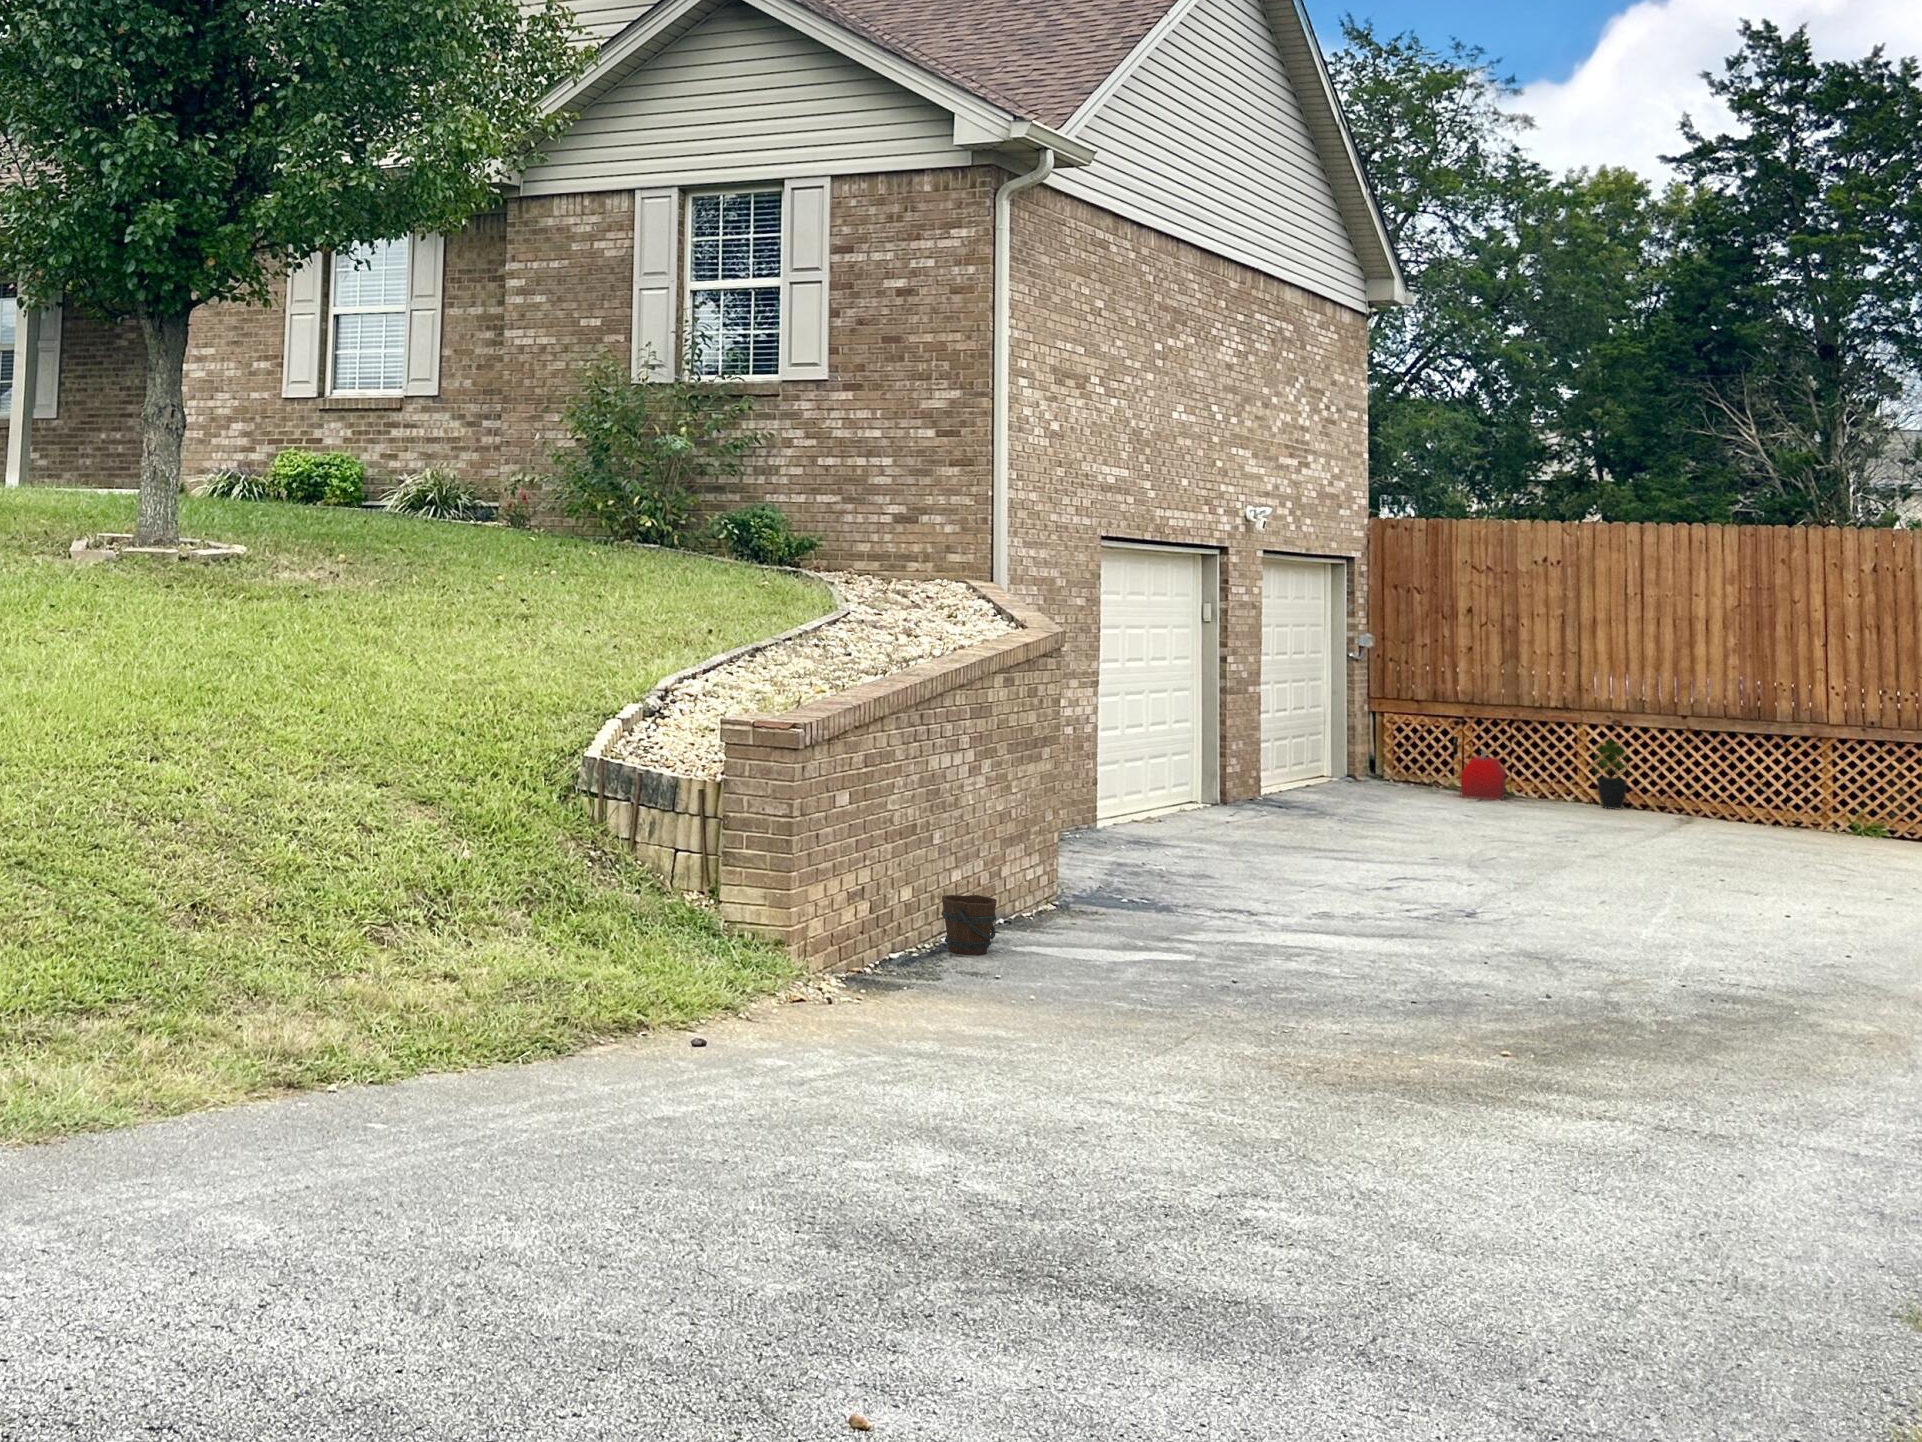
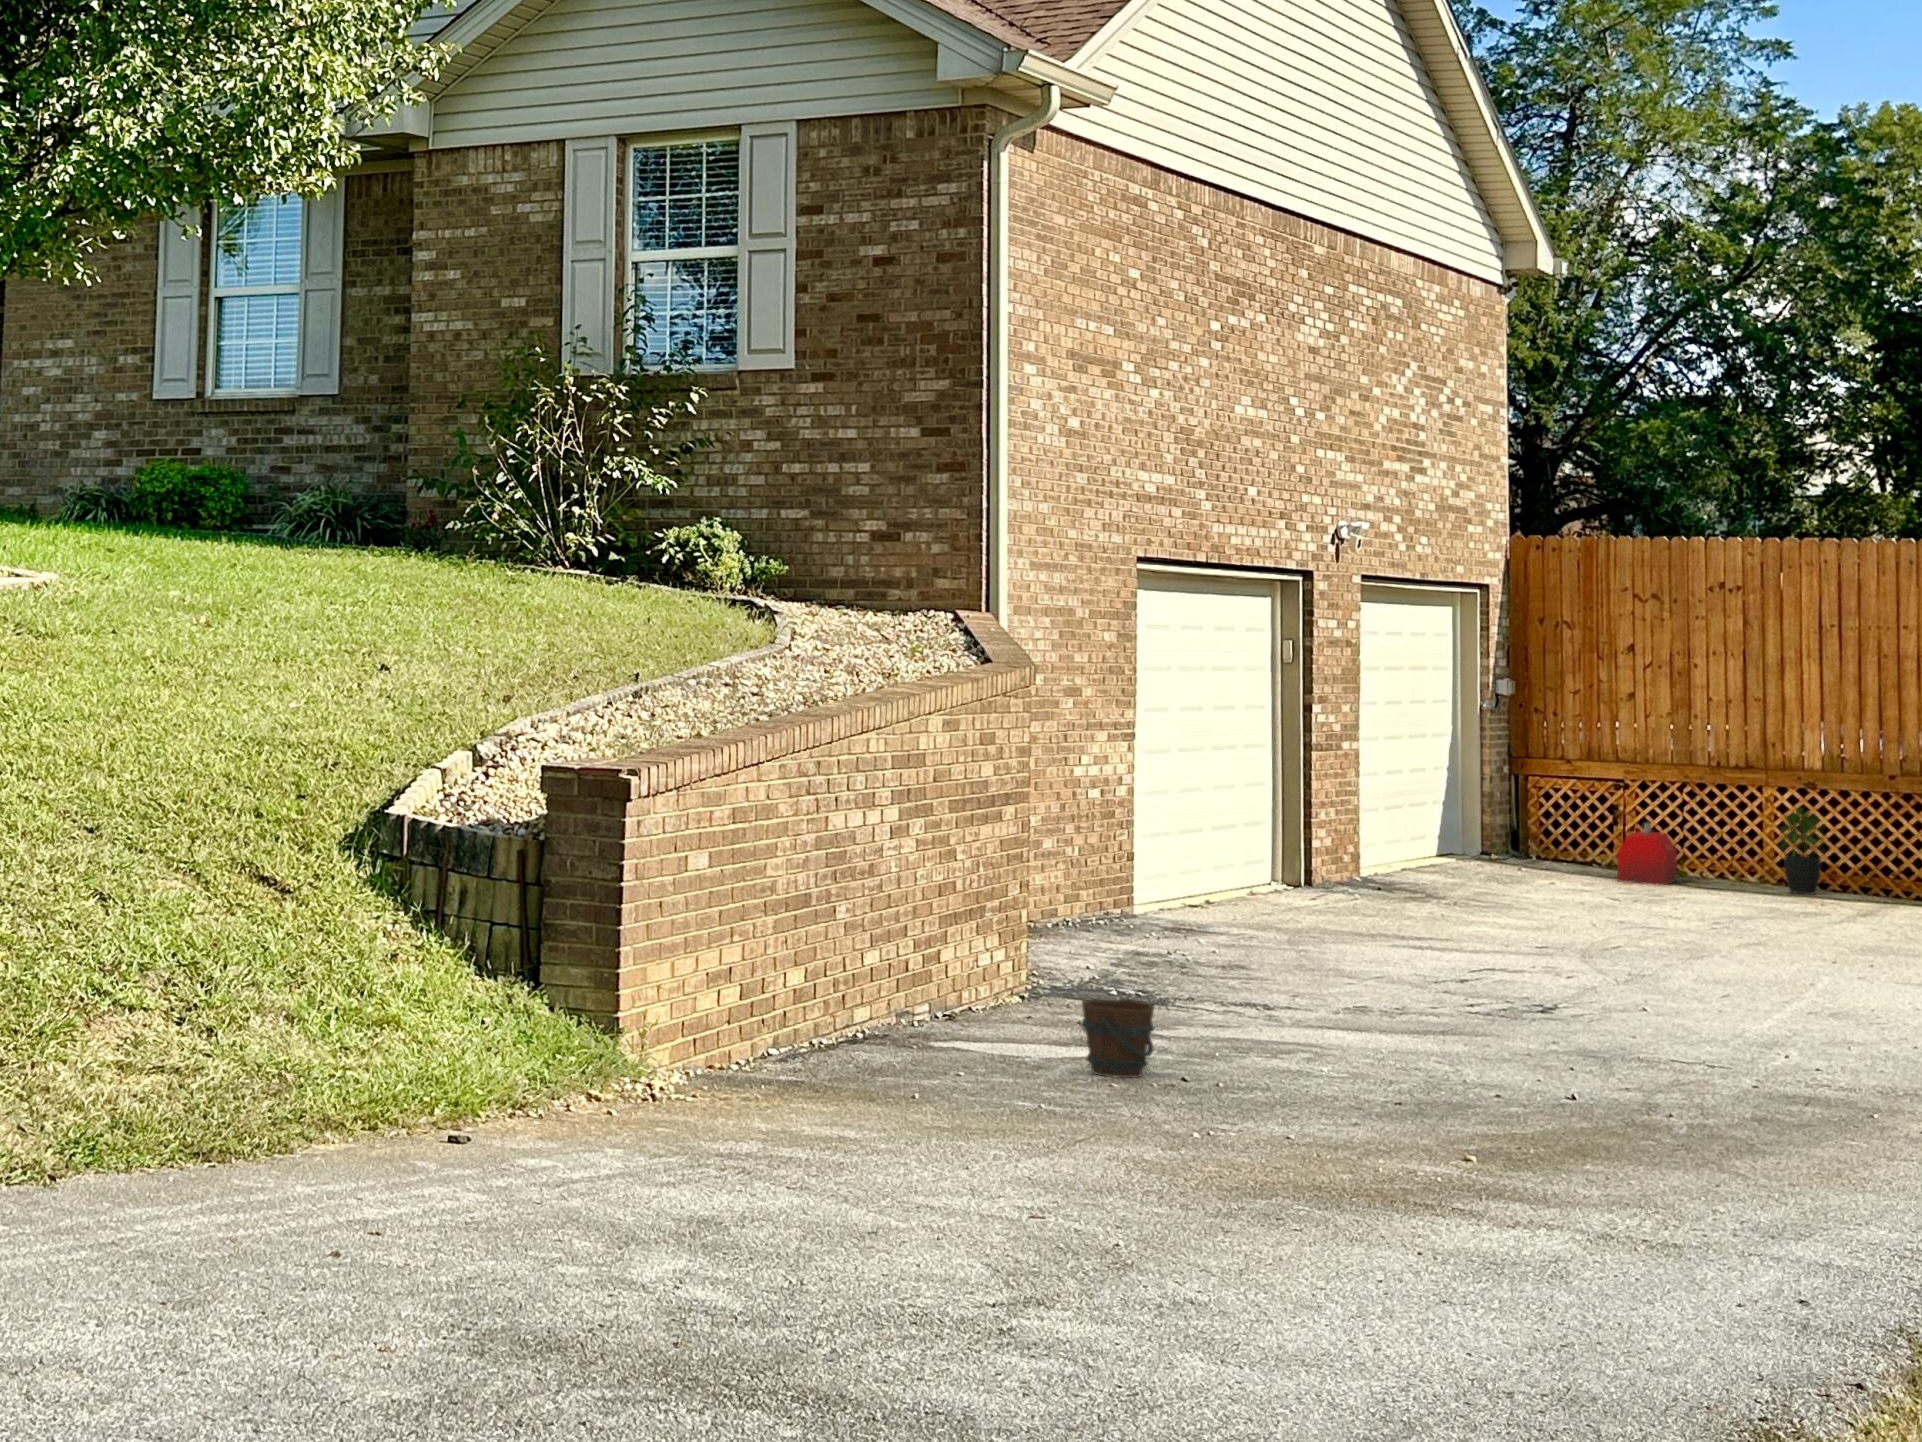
bucket: present [941,895,997,955] -> present [1081,999,1154,1078]

